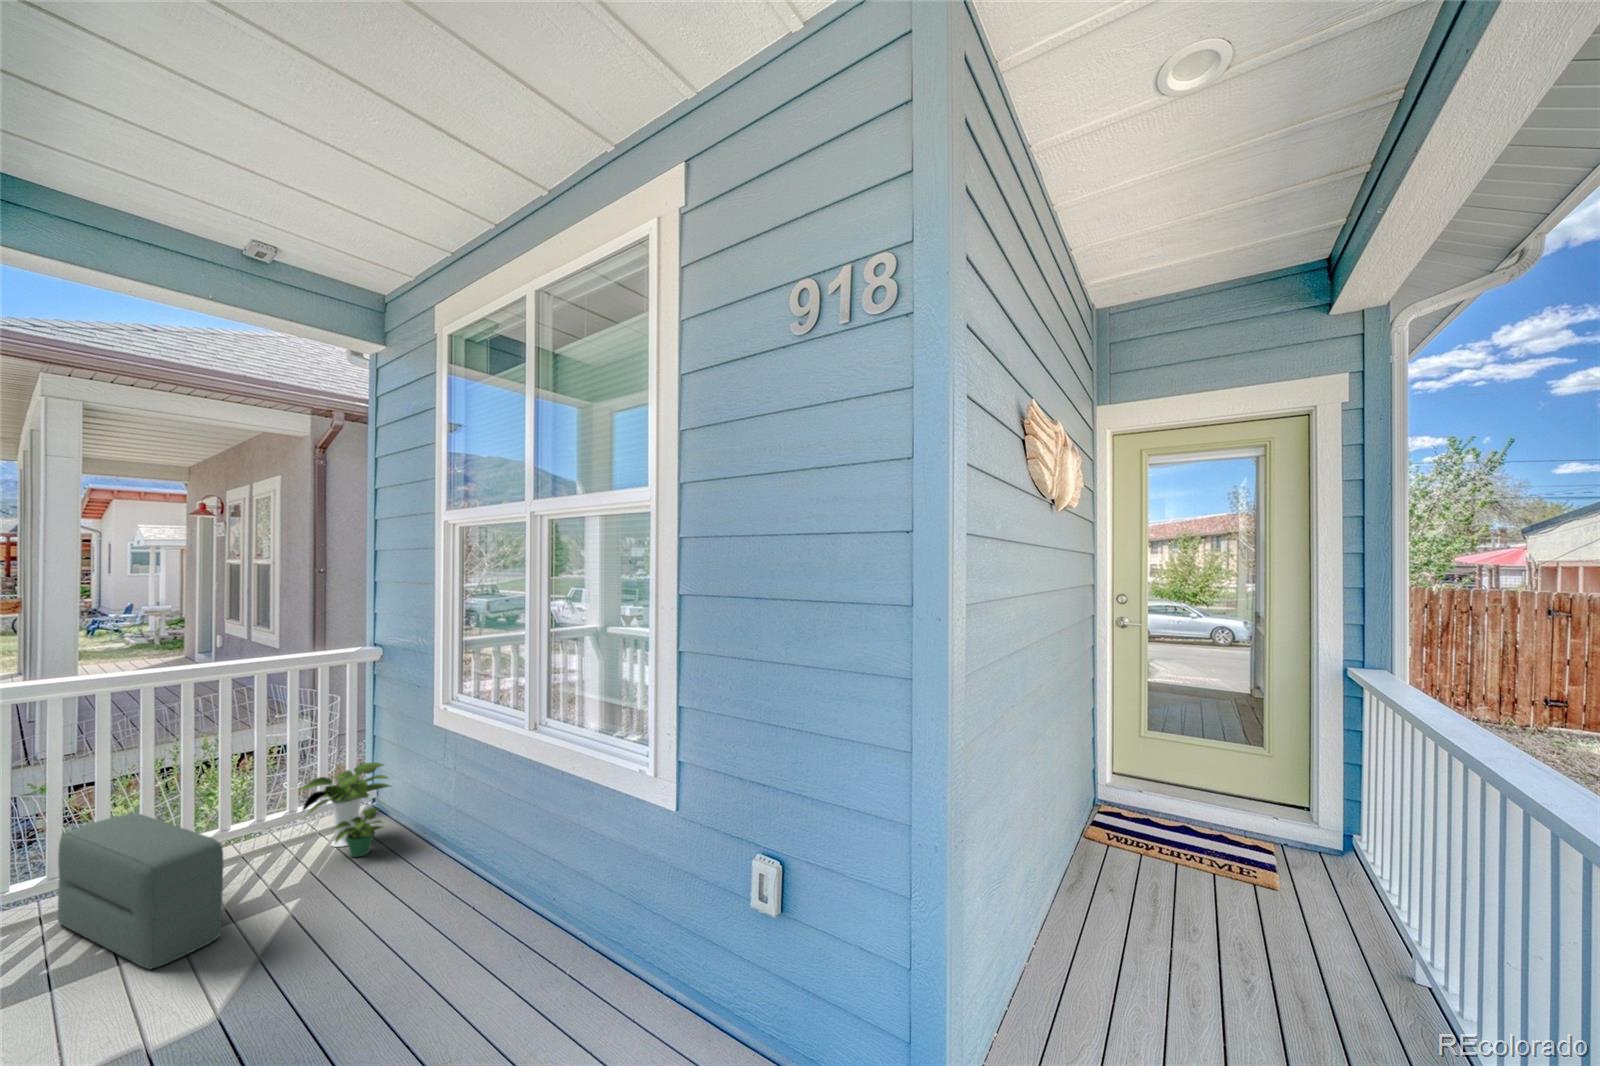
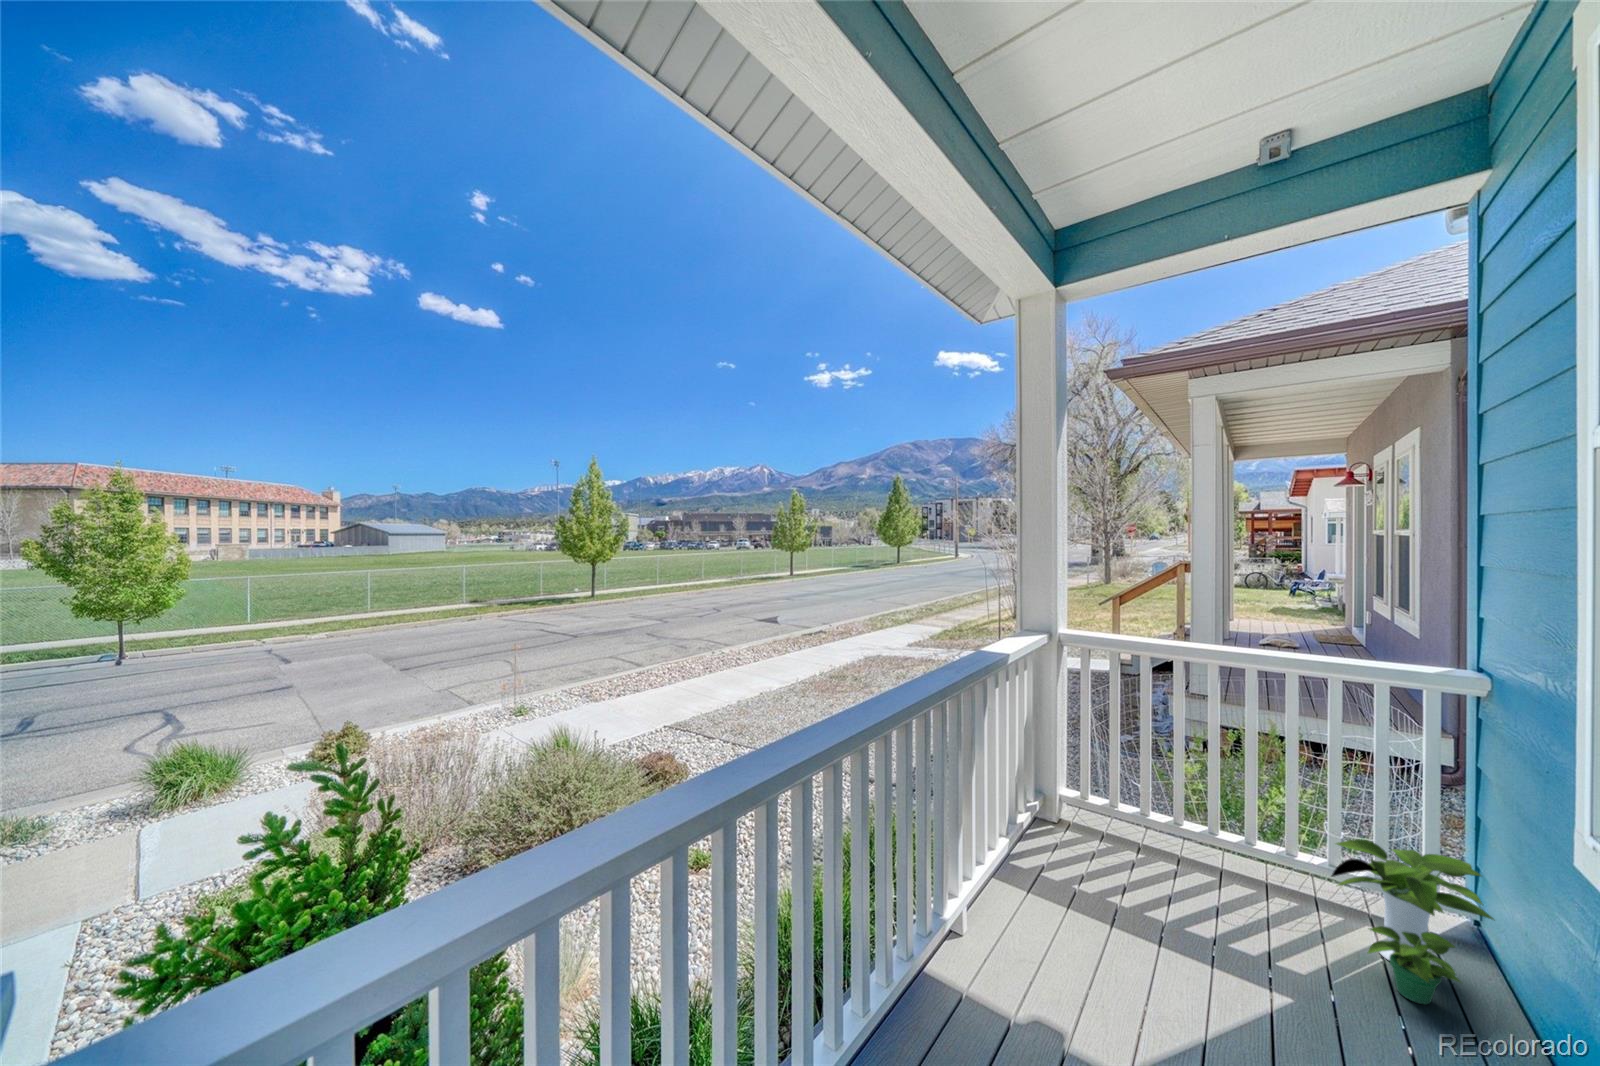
pouf: present [58,813,223,969] -> none [1101,771,1195,974]

